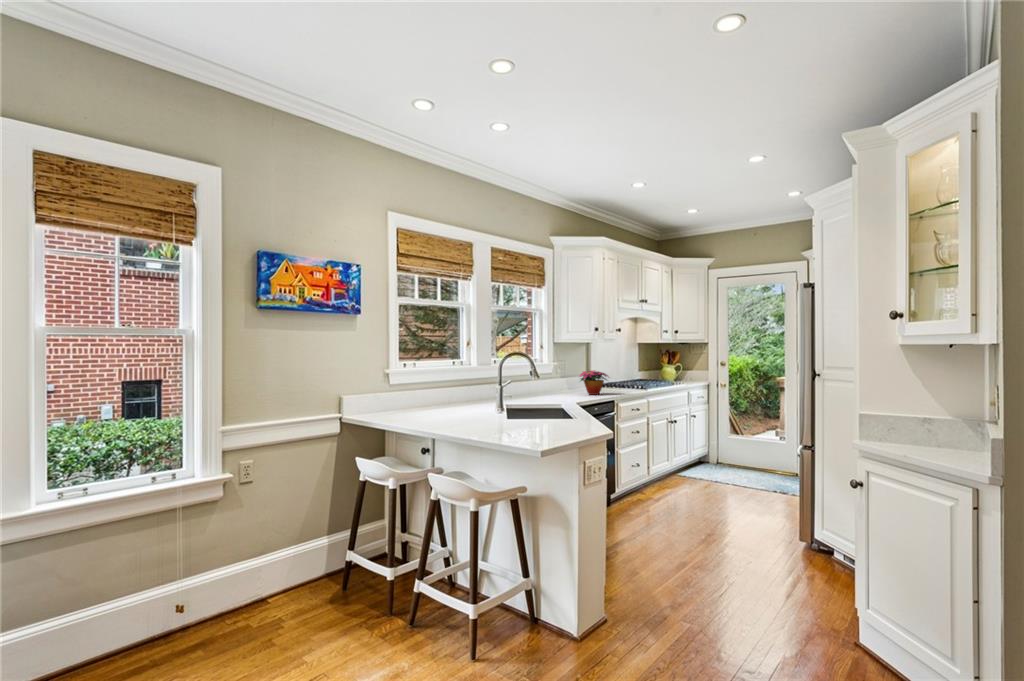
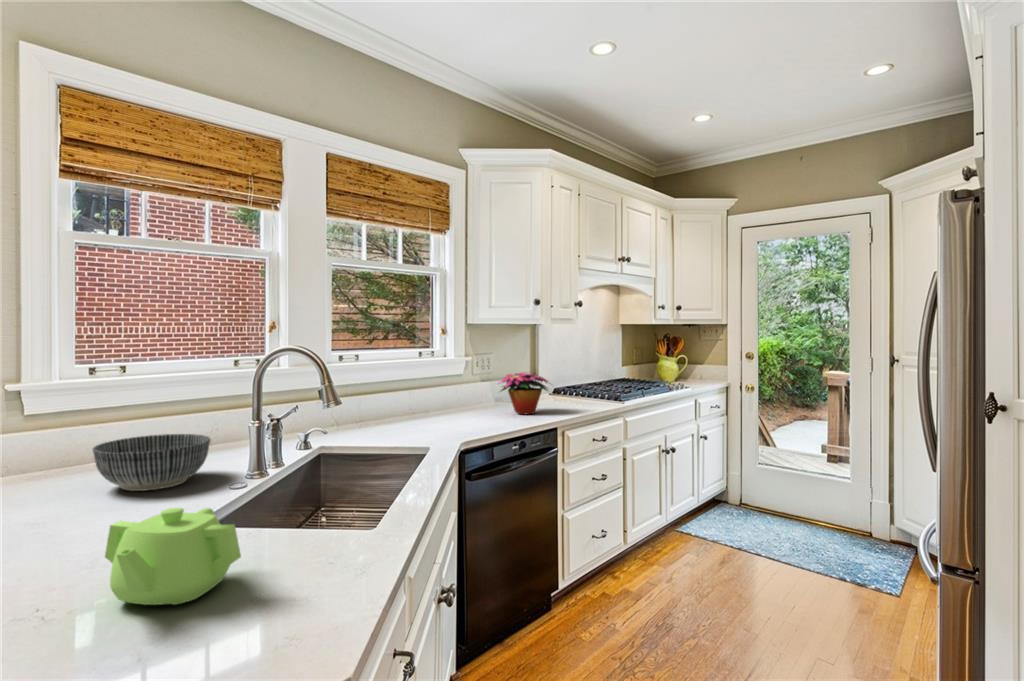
bowl: none [427,395,474,417] -> present [93,434,210,491]
teapot: none [507,406,554,436] -> present [105,508,241,605]

